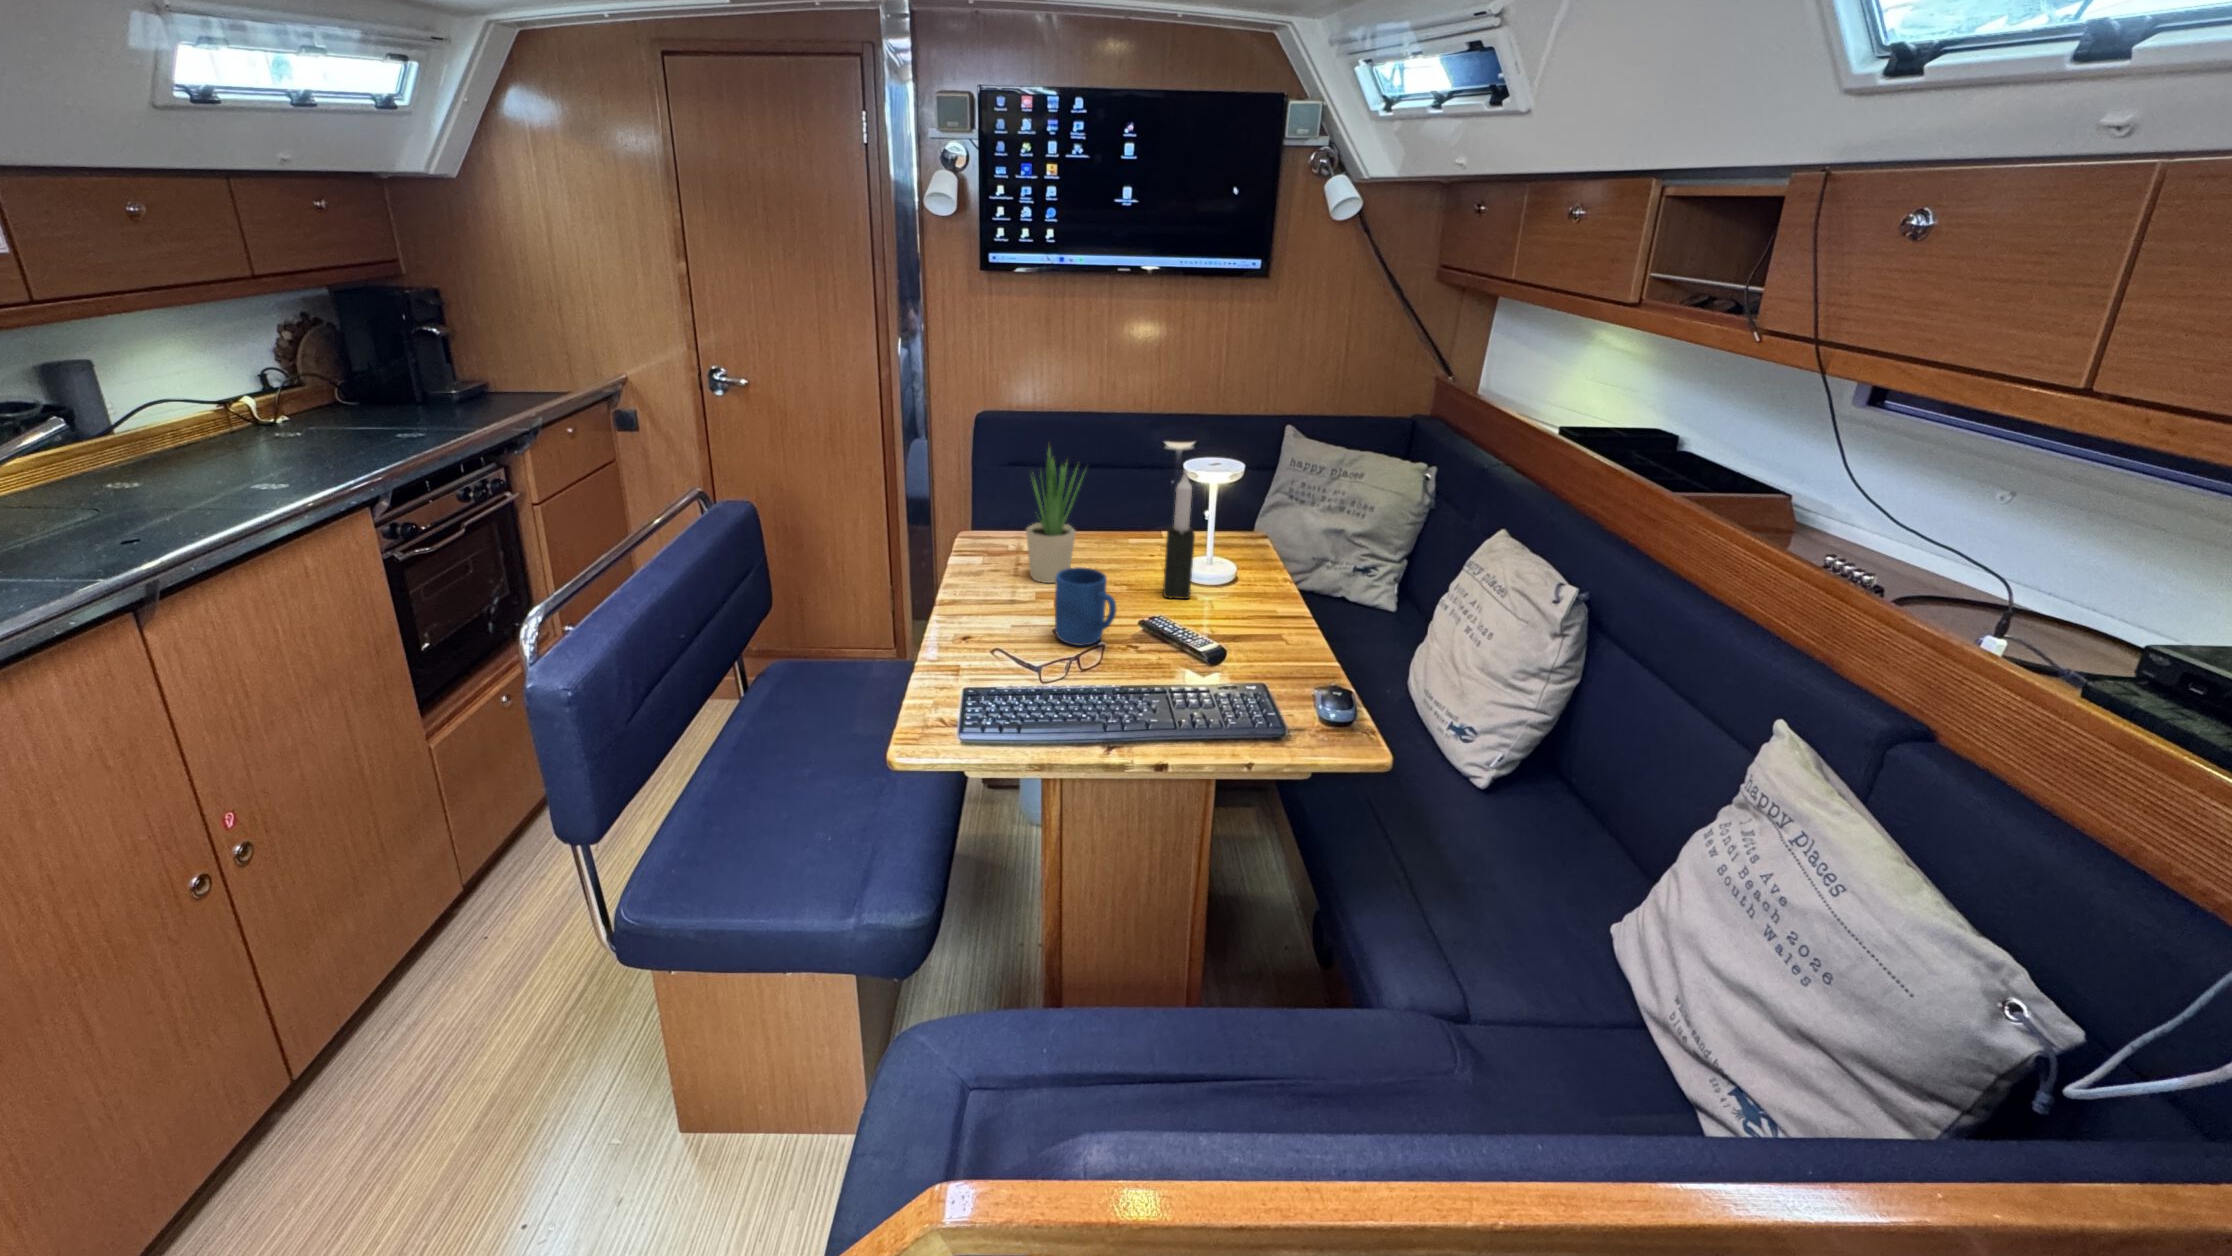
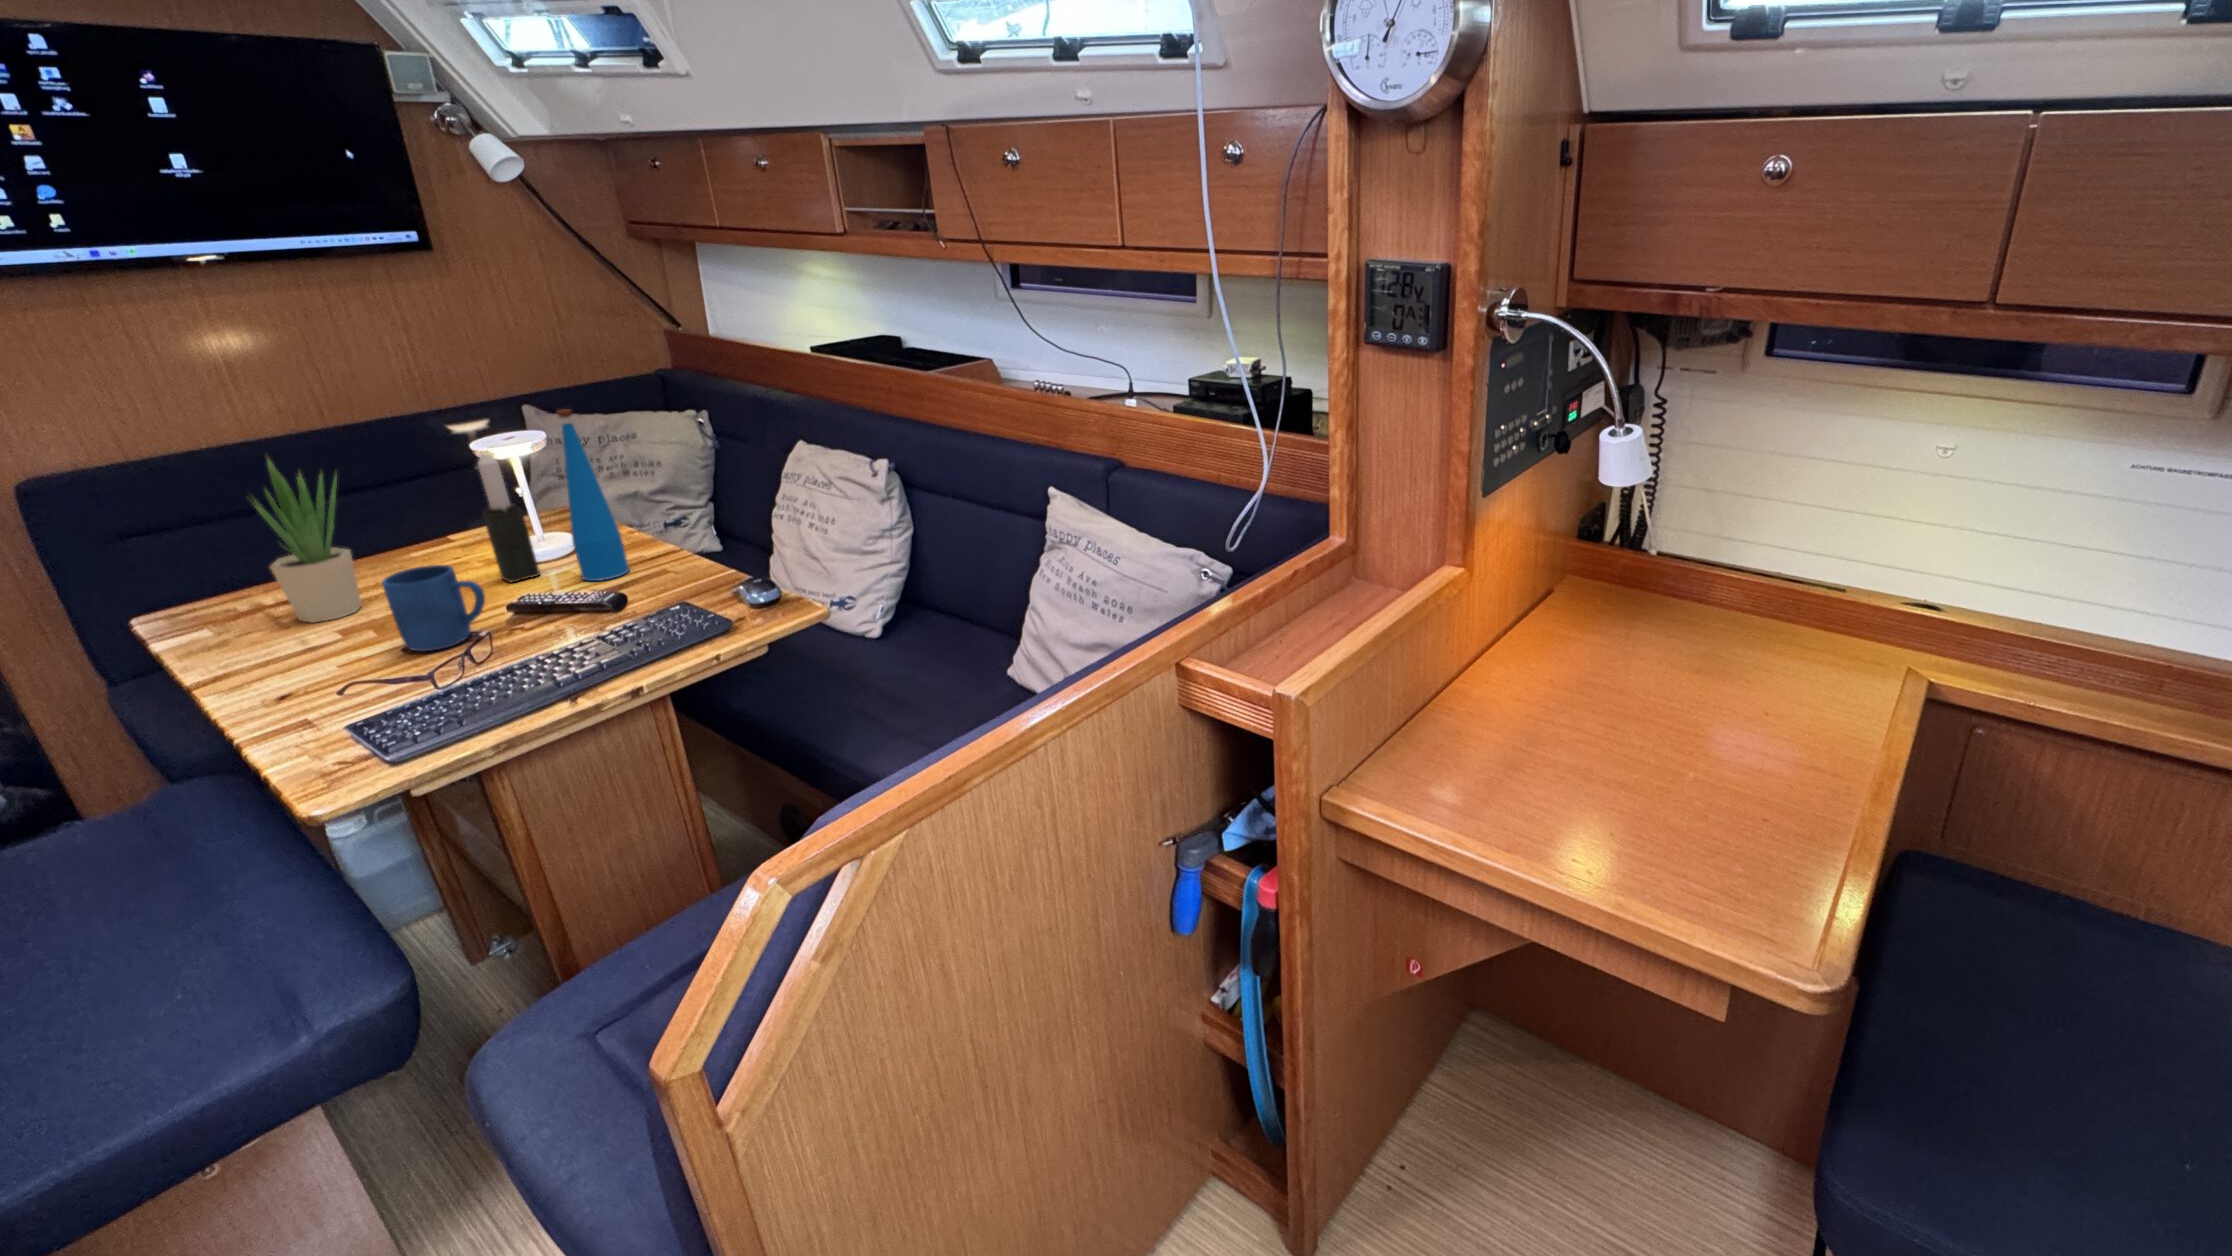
bottle: none [1213,456,1257,628] -> present [557,409,629,581]

